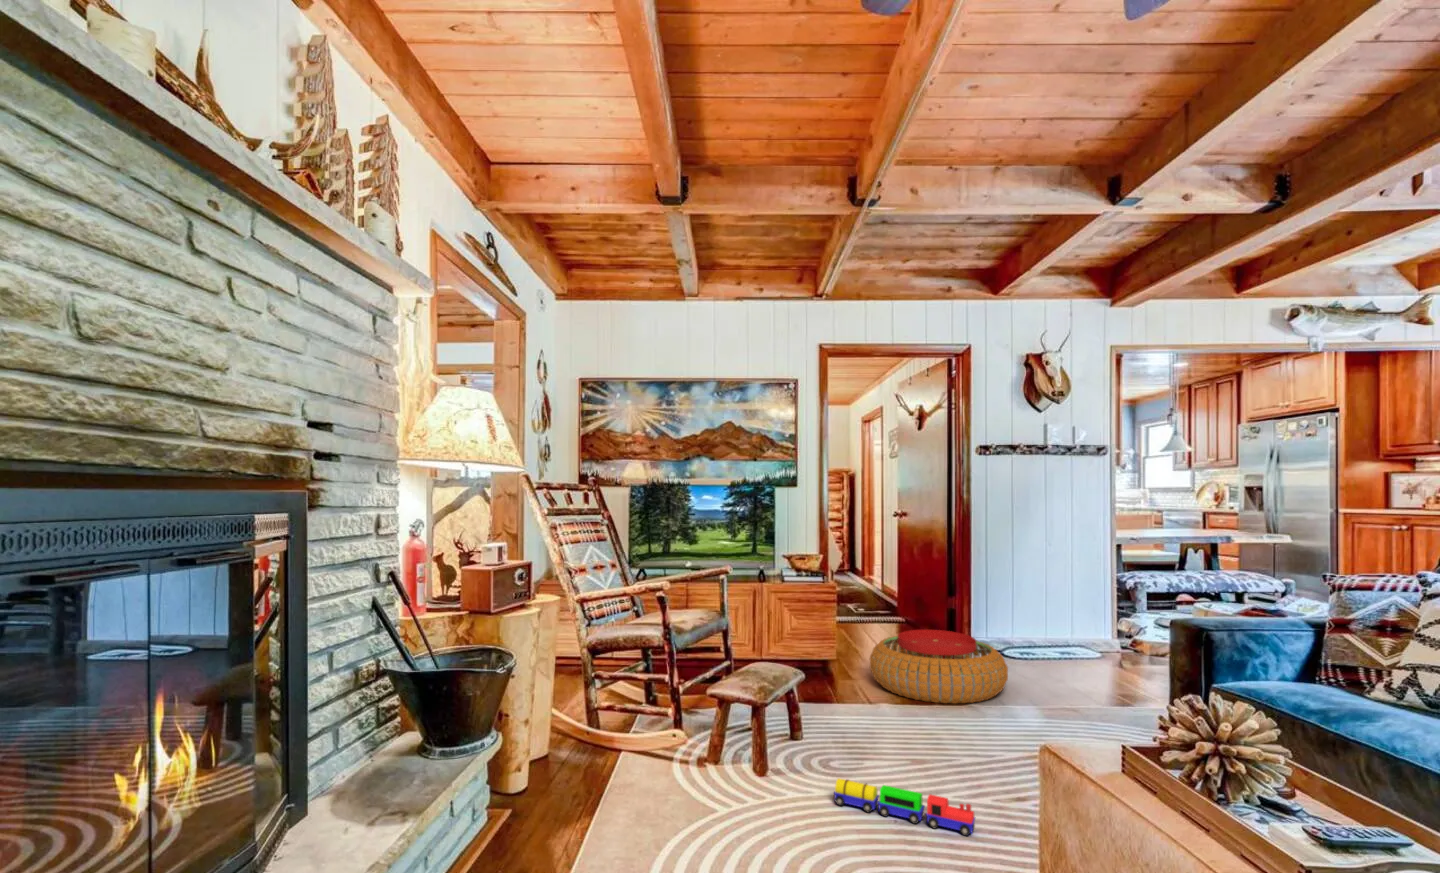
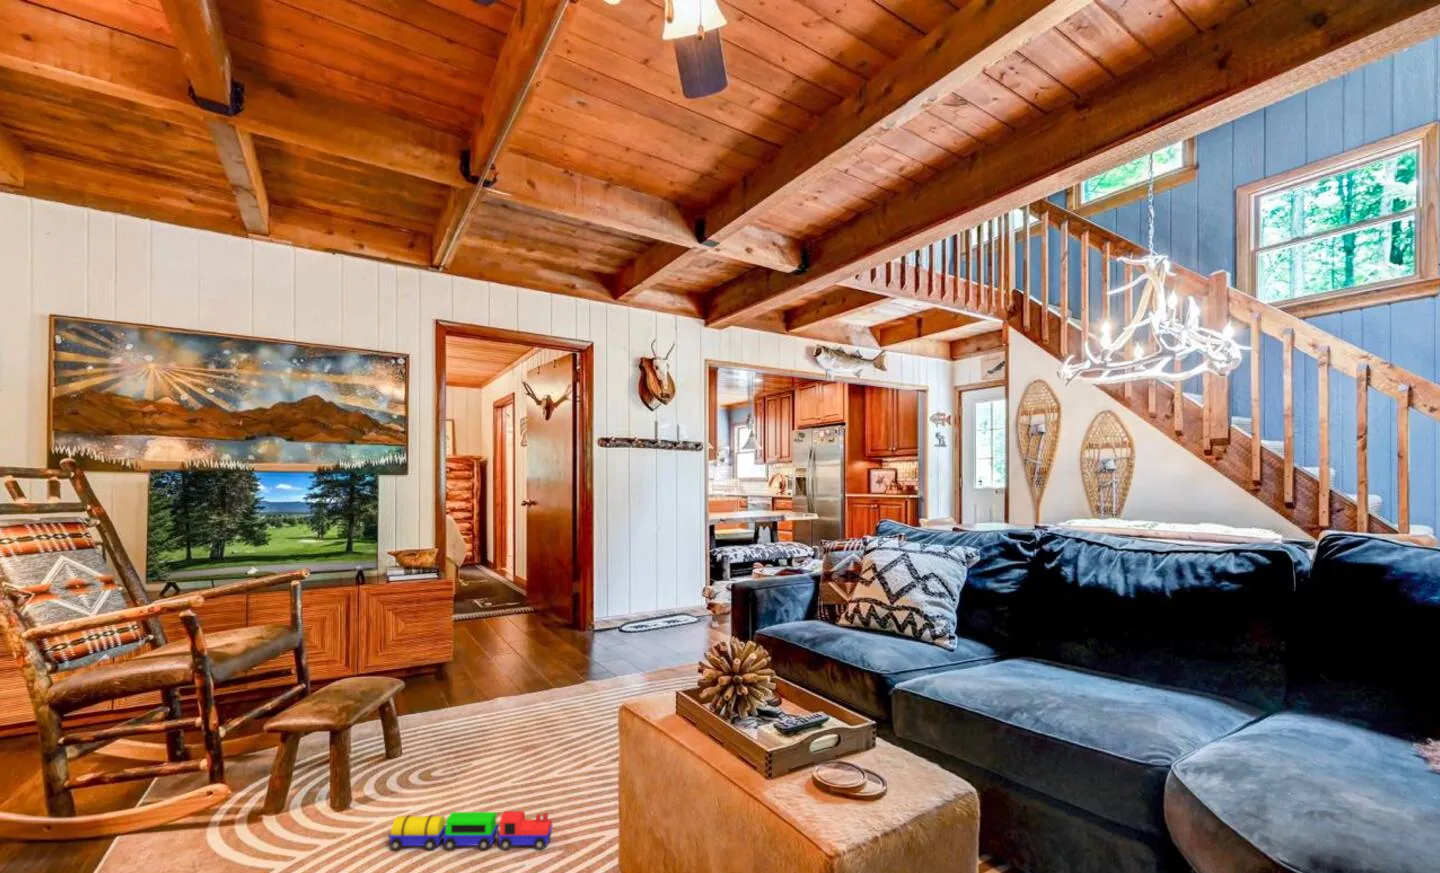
pouf: present [870,630,1008,703] -> none [472,617,610,693]

